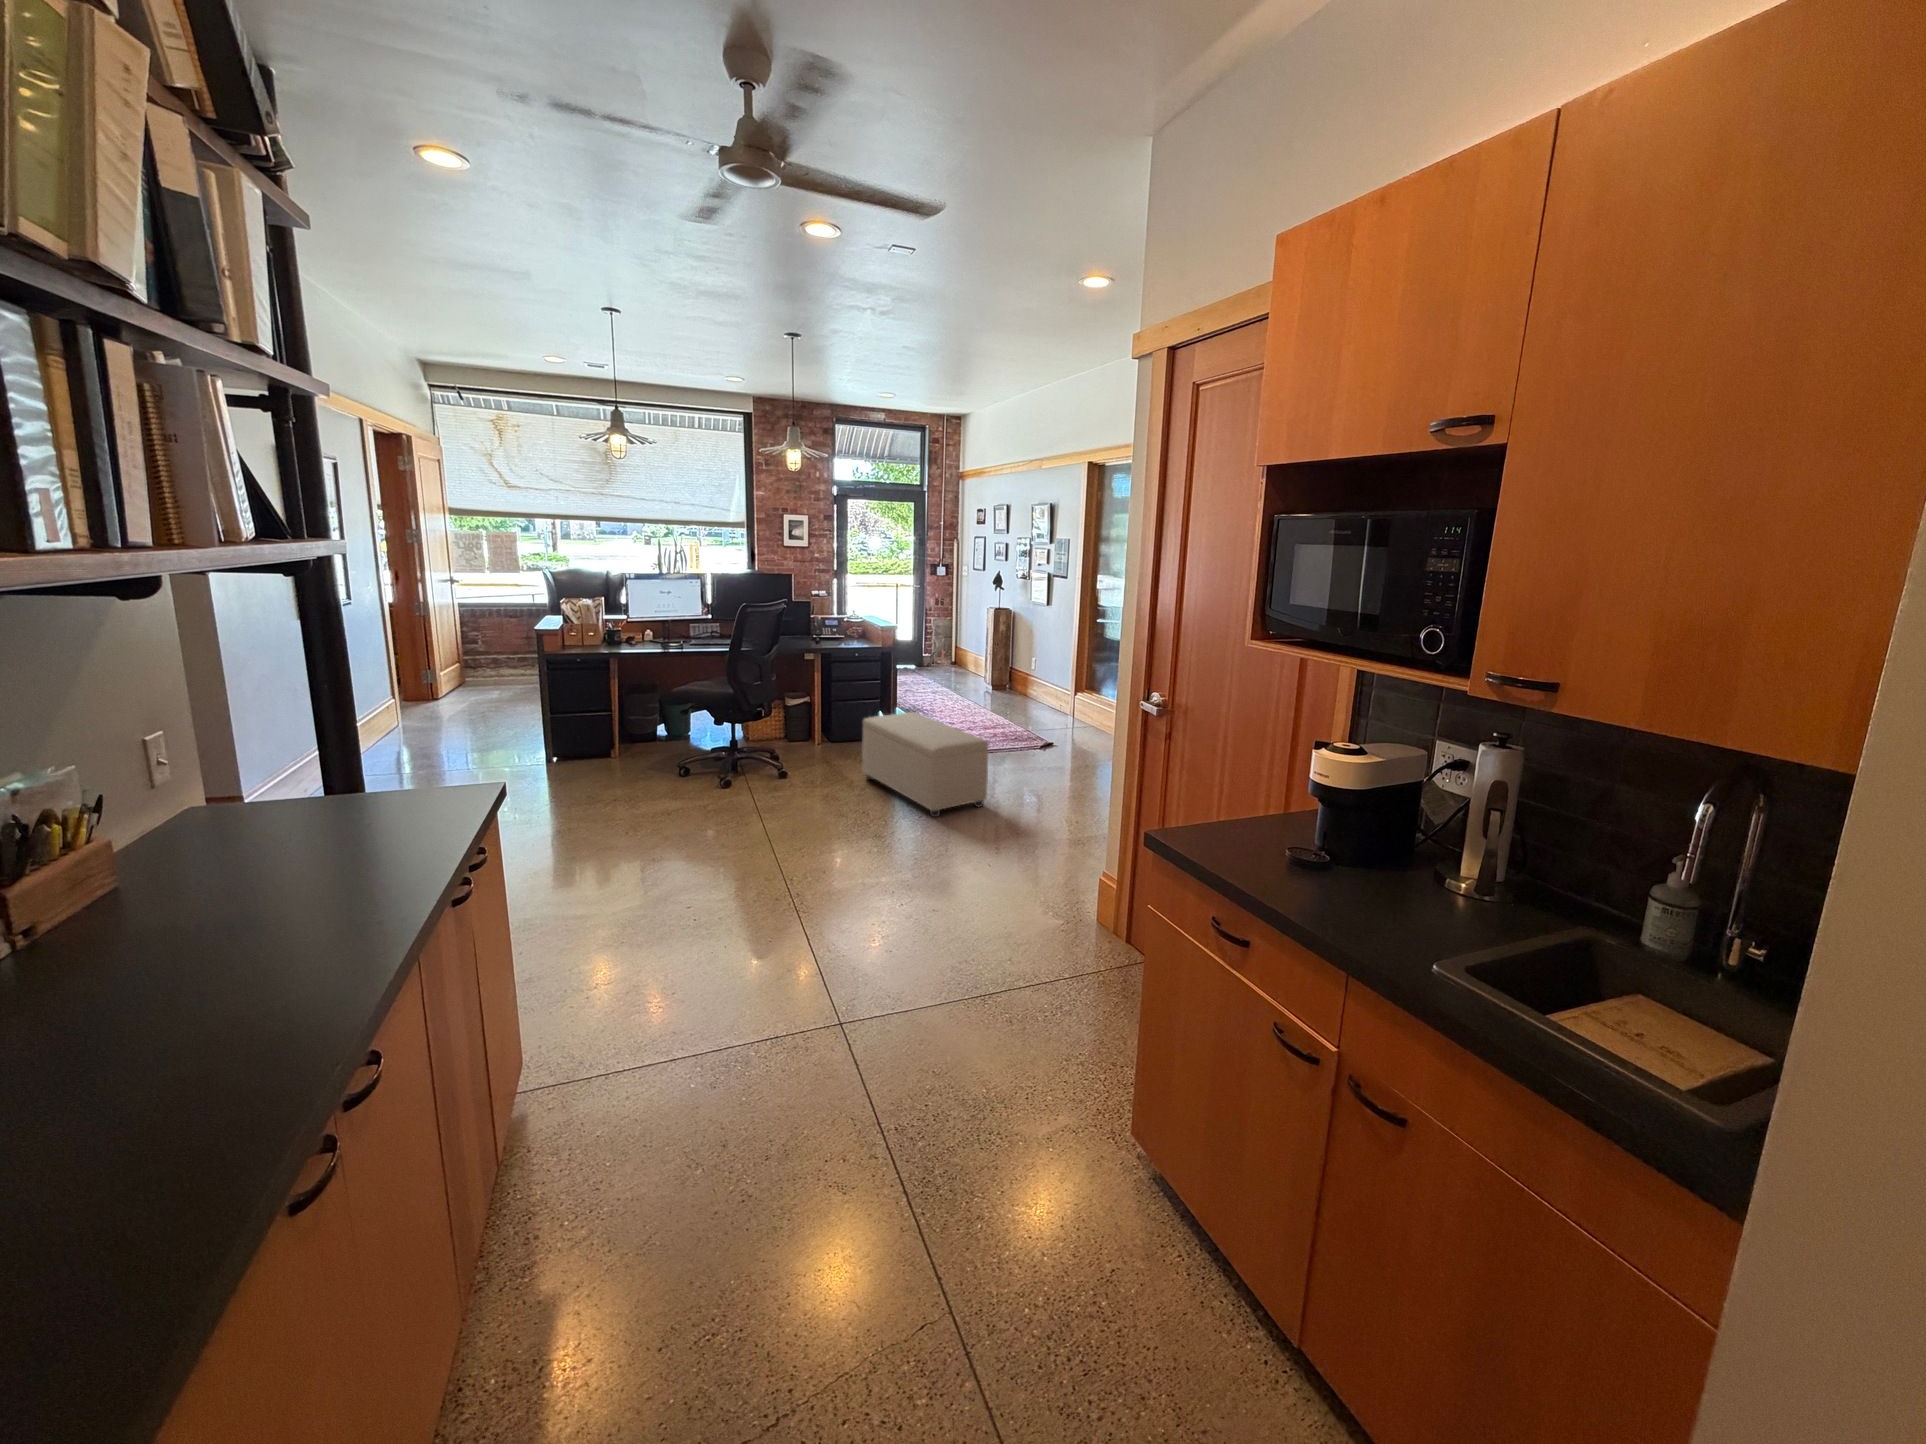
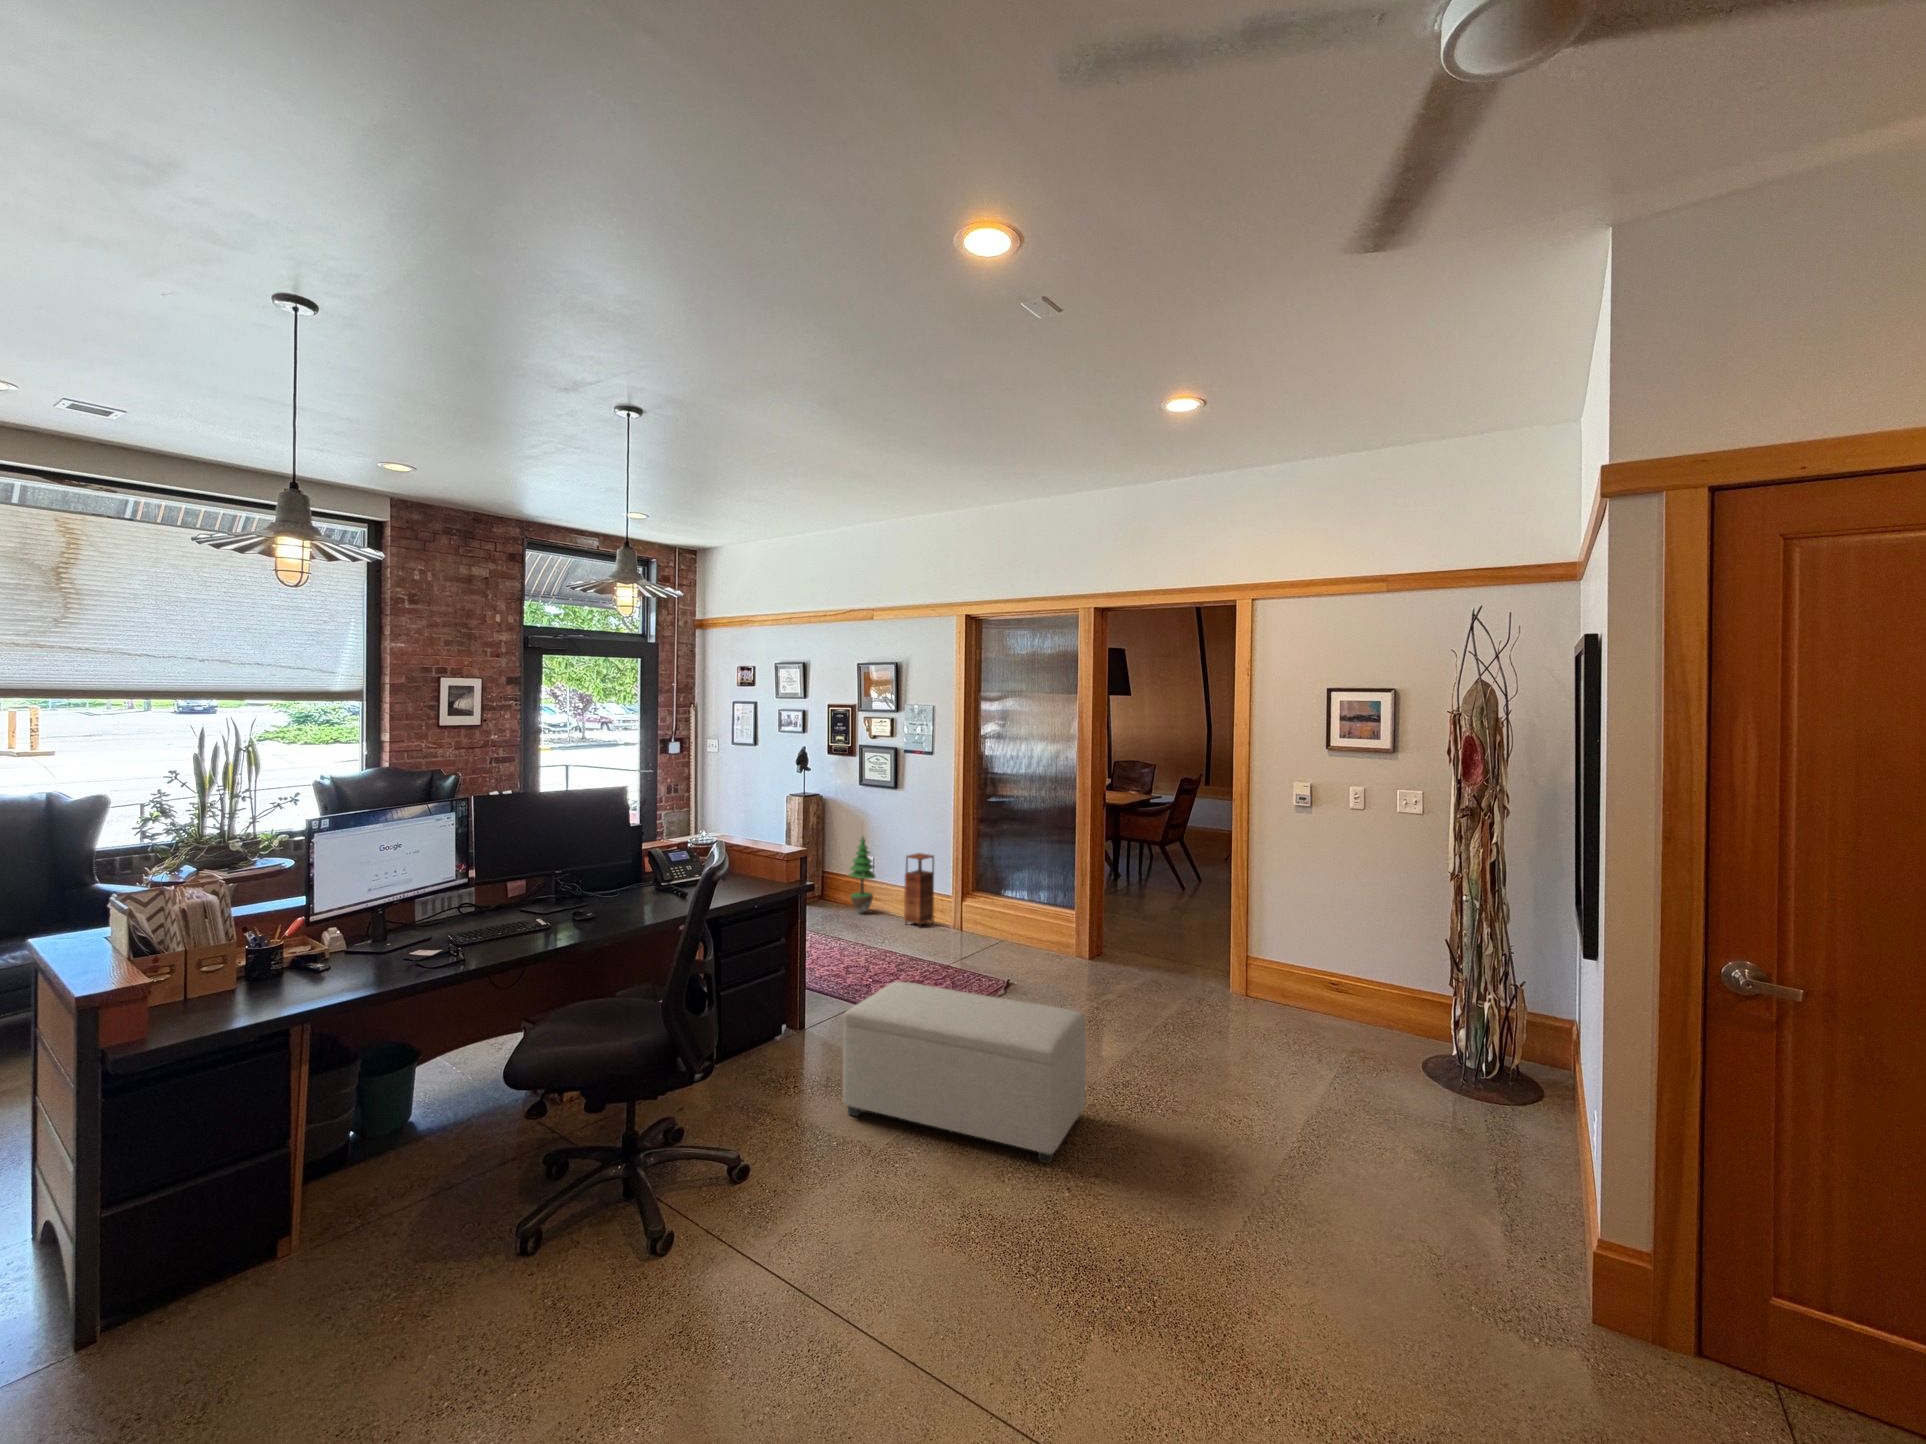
potted tree: none [1014,640,1034,698] -> present [848,836,875,913]
storage cabinet: none [1041,656,1065,711] -> present [904,853,934,927]

